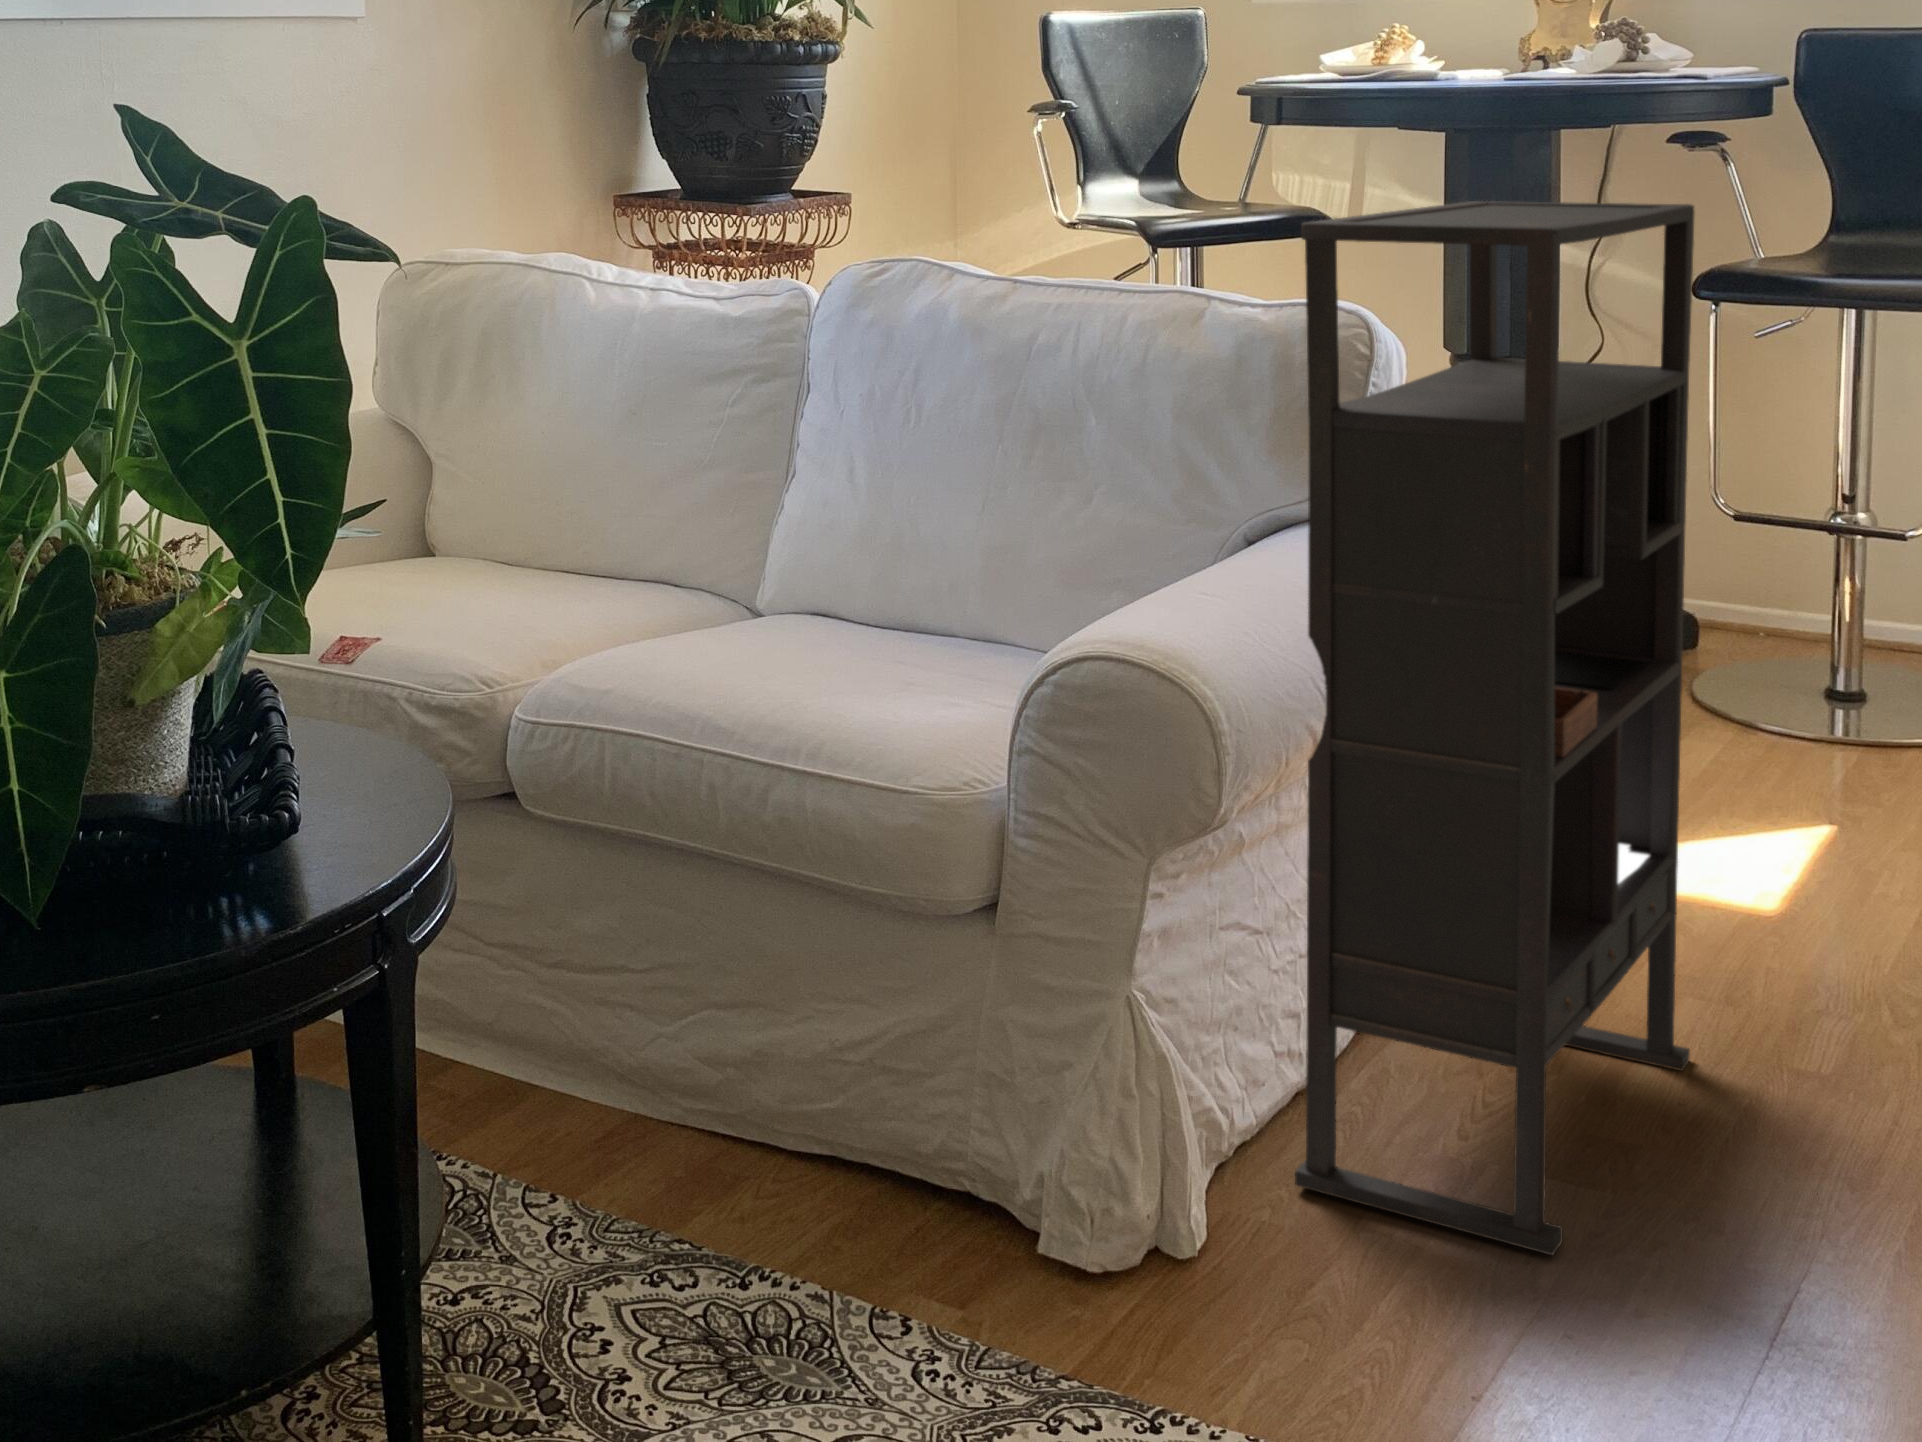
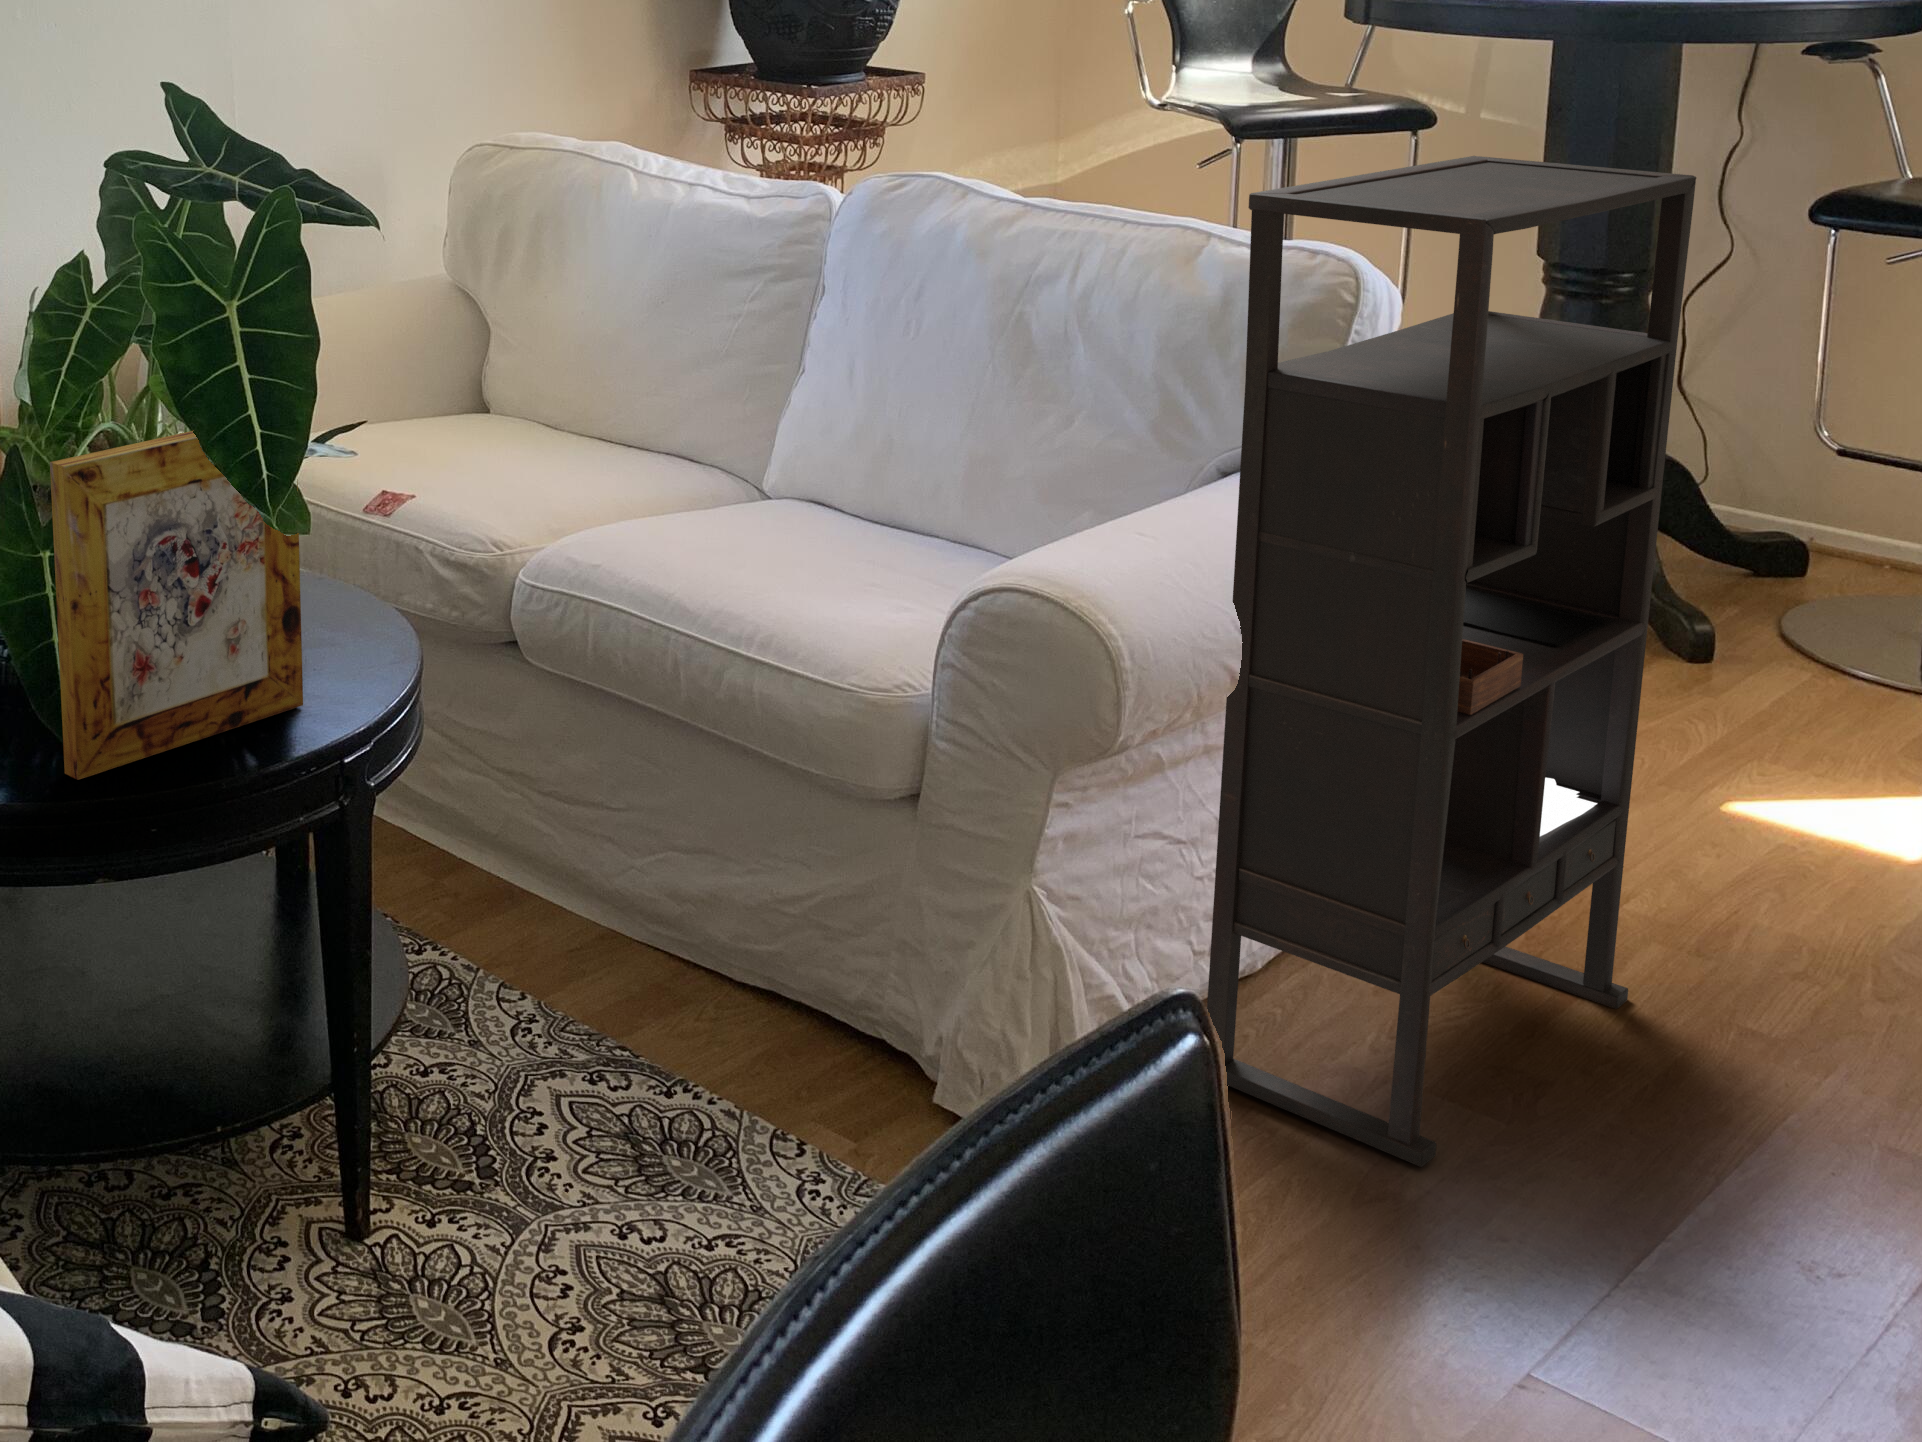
picture frame: none [15,496,319,958] -> present [50,431,303,780]

